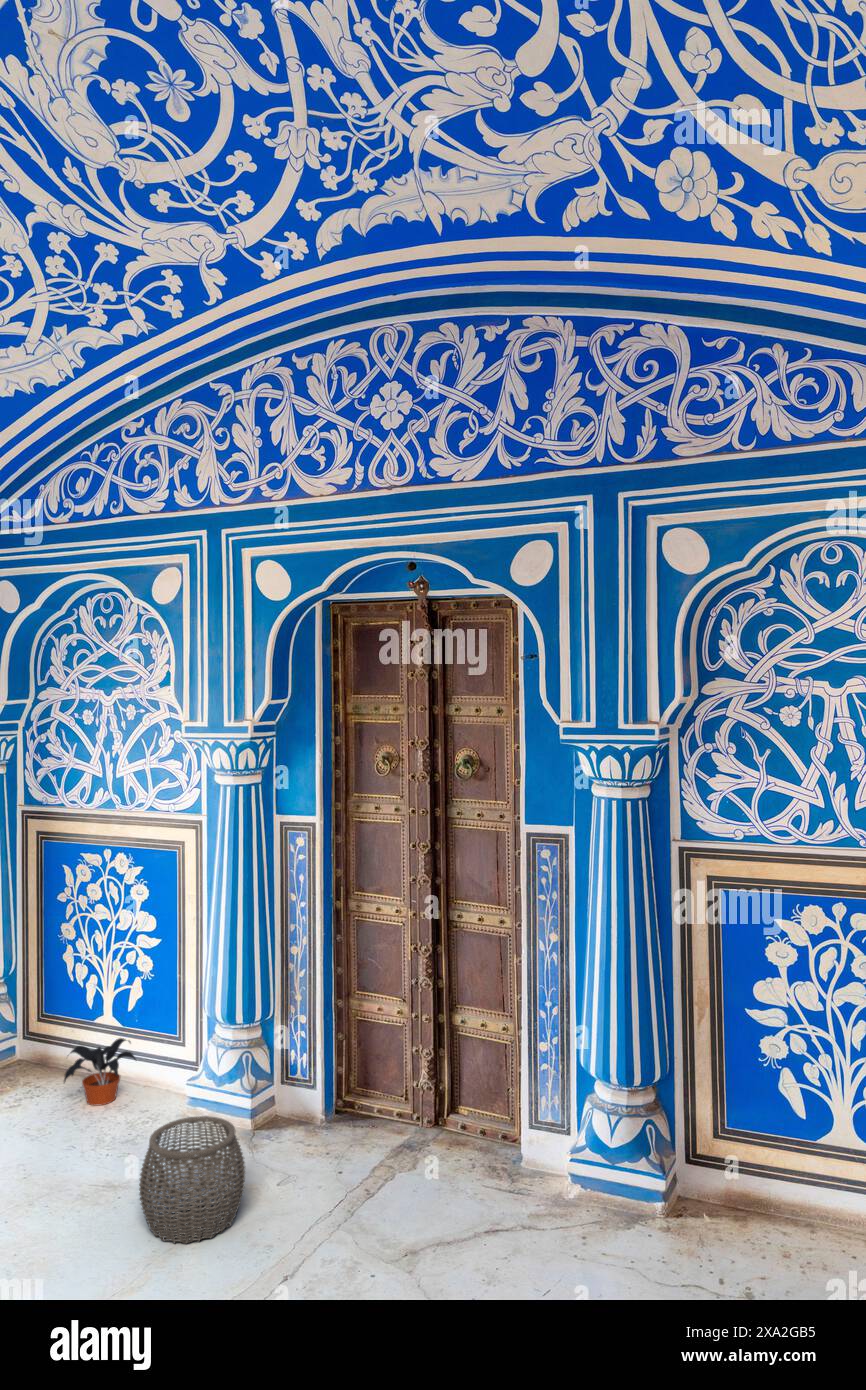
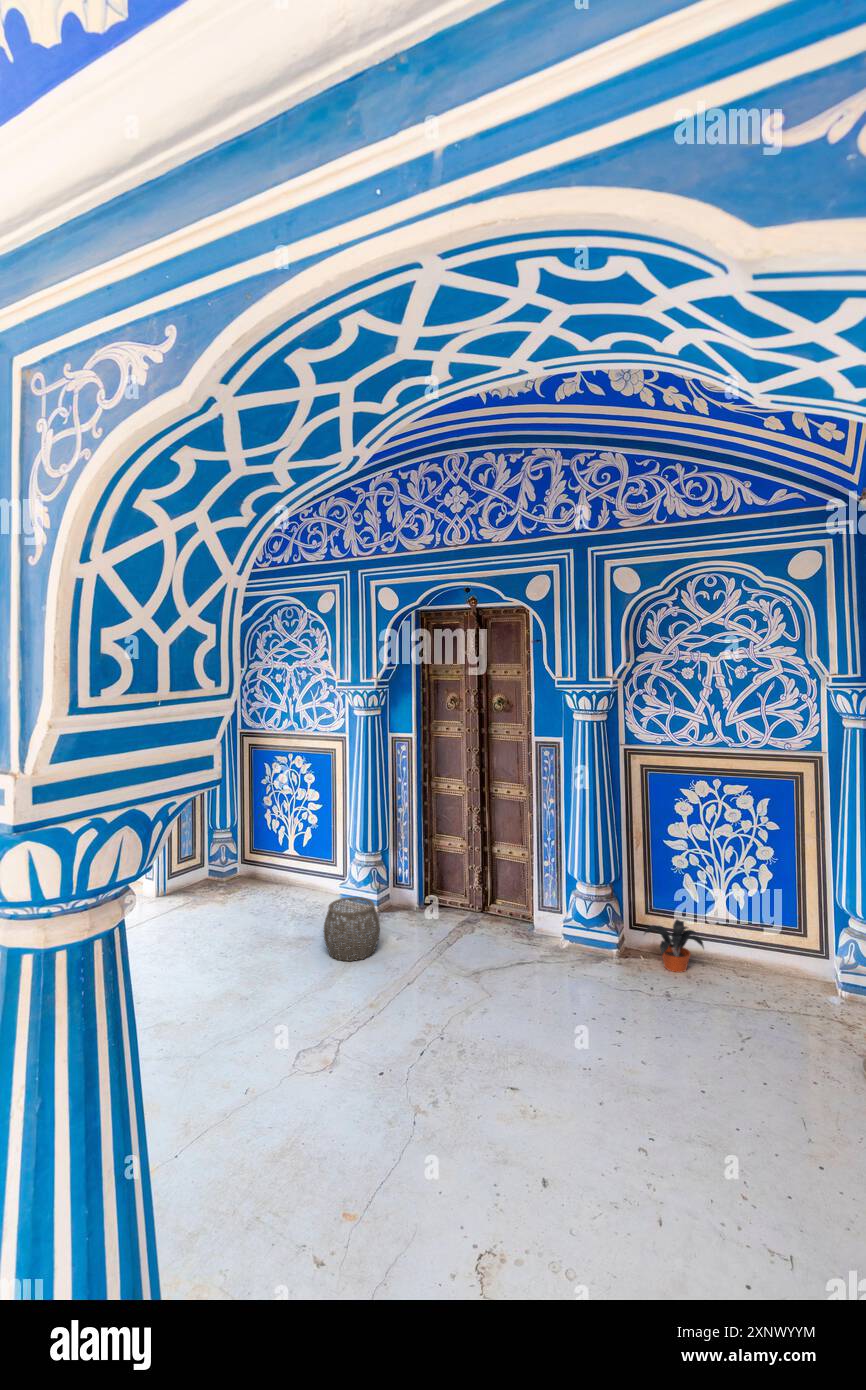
potted plant: present [64,1038,136,1106] -> present [645,919,704,972]

